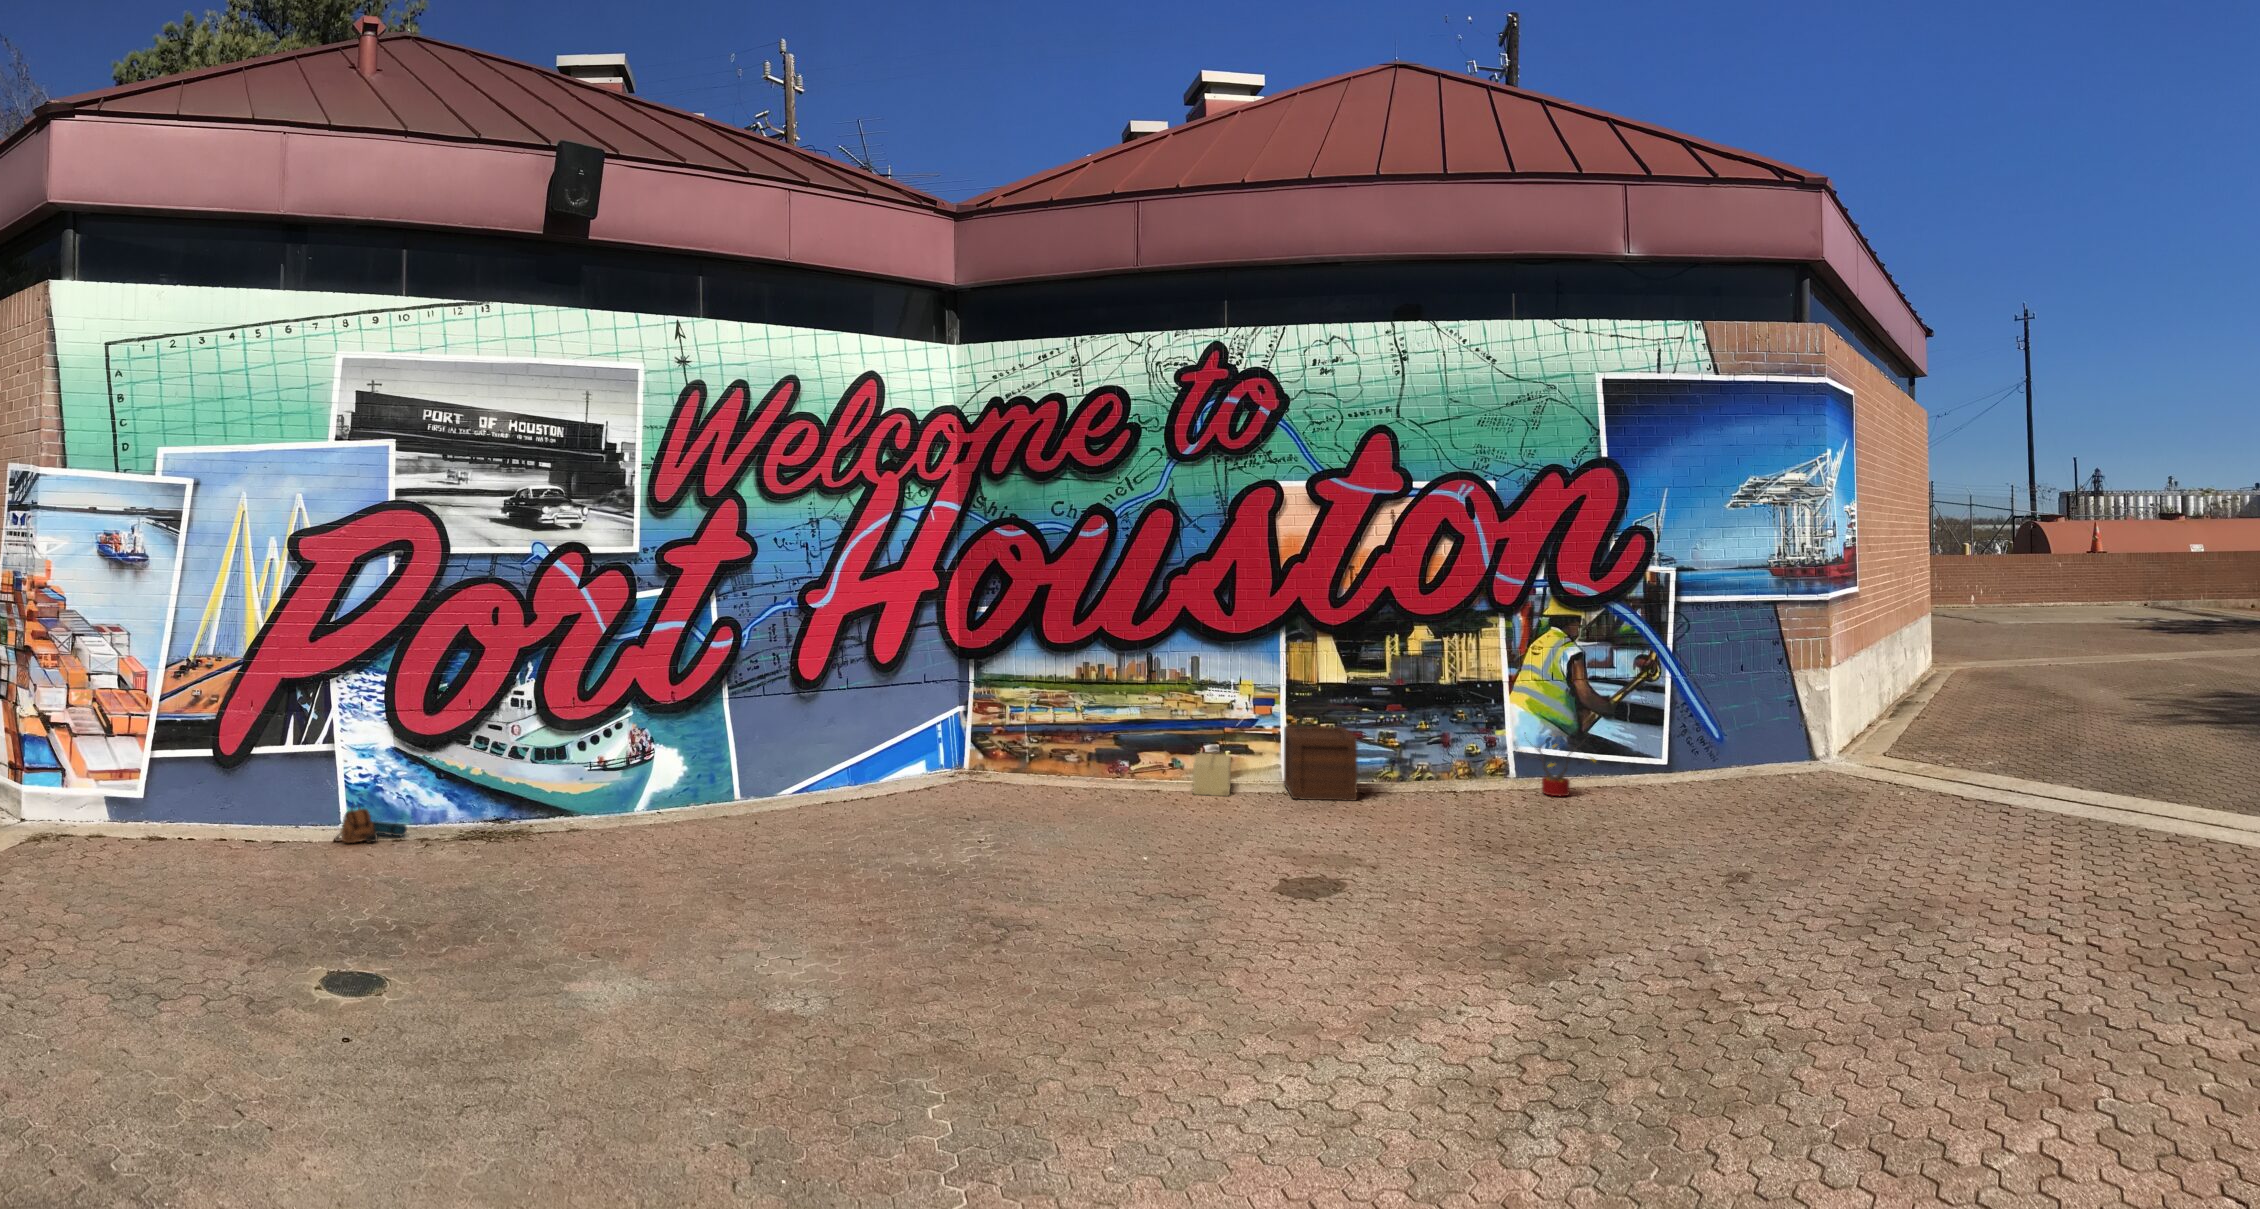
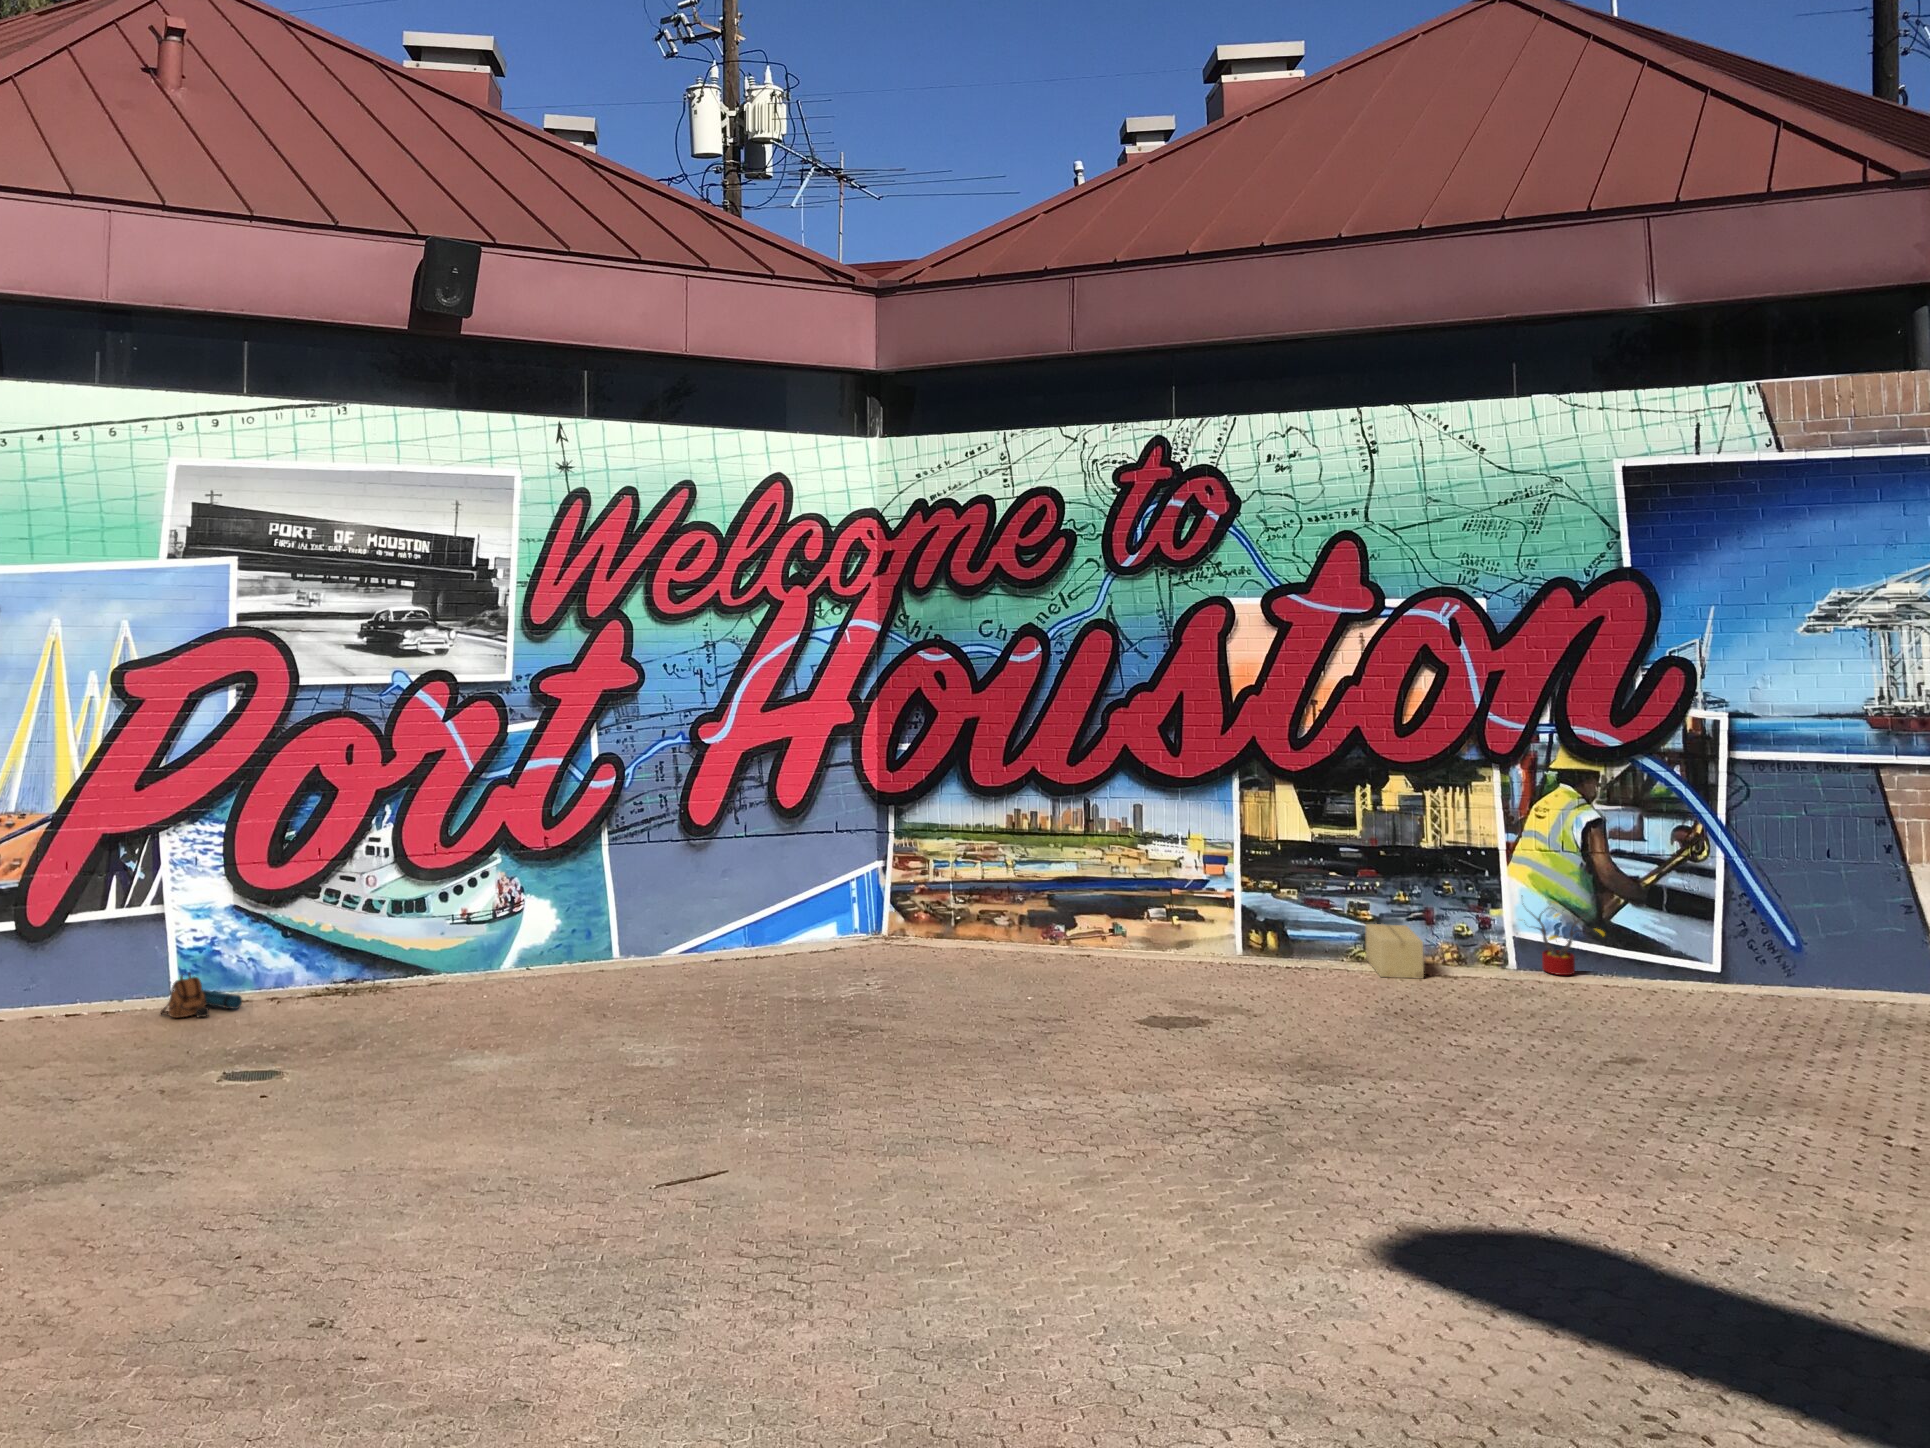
wooden crate: present [1284,726,1358,801] -> none [1243,885,1327,977]
cardboard box: present [1193,753,1231,796] -> present [1366,924,1424,979]

